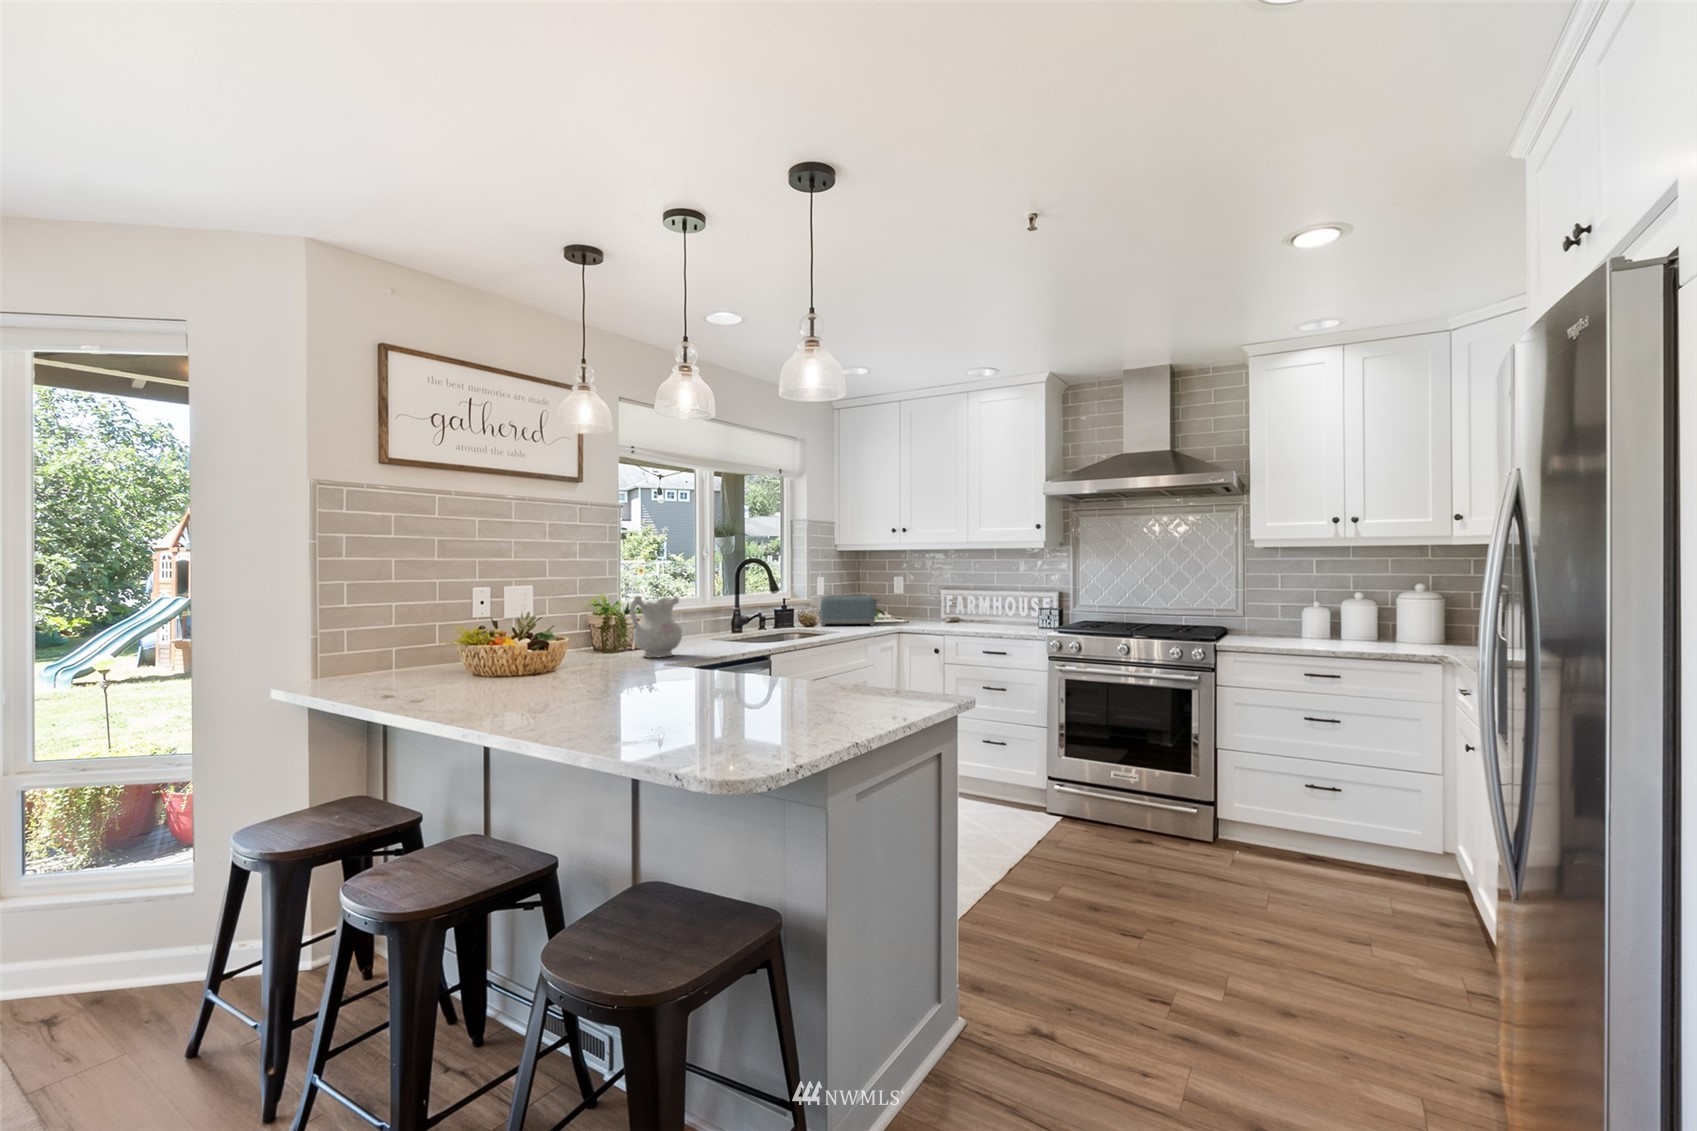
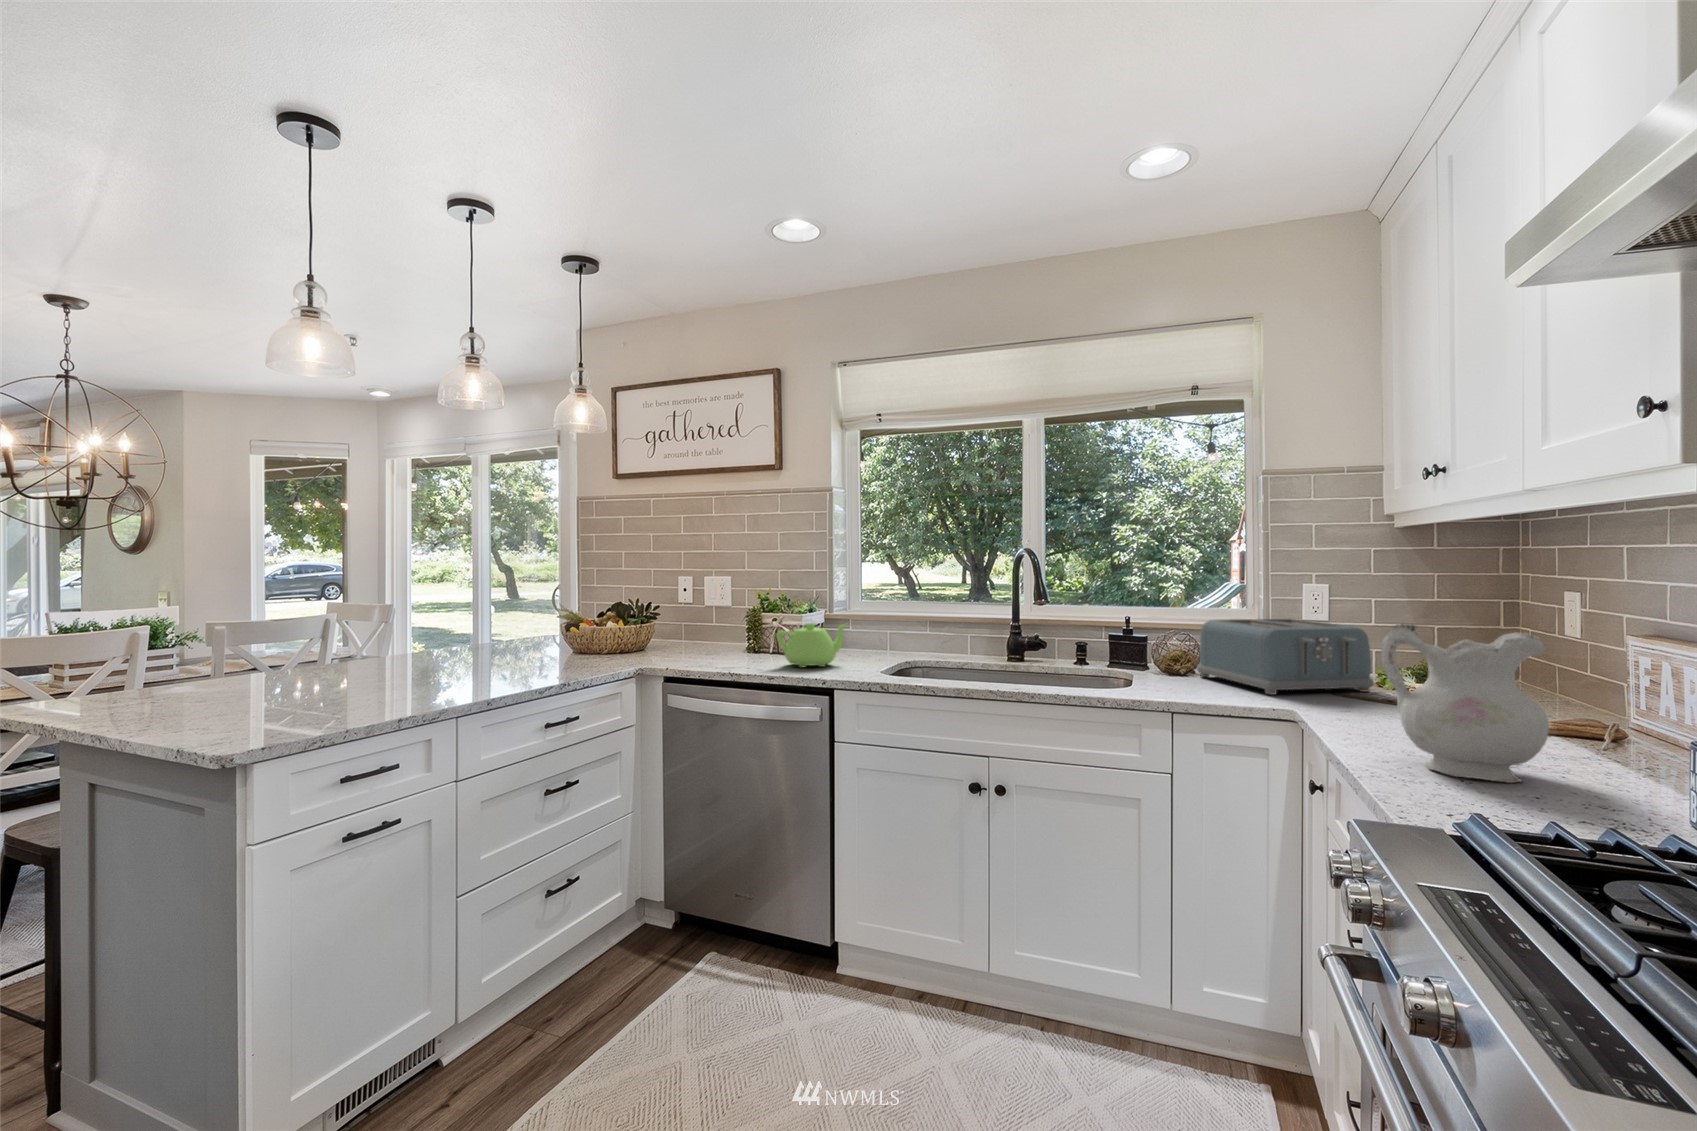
ceramic pitcher: present [630,596,682,658] -> present [1381,623,1549,783]
teapot: none [690,615,731,650] -> present [776,623,847,667]

